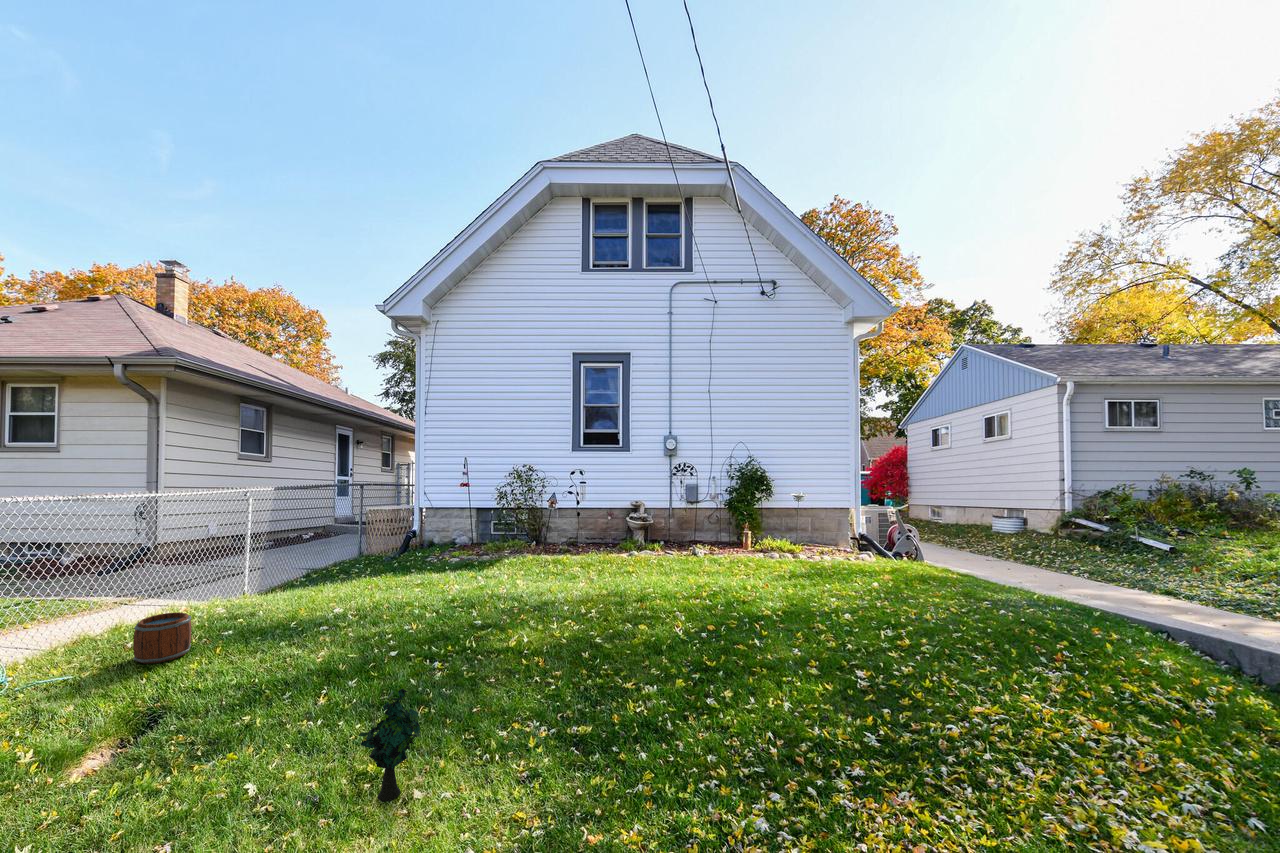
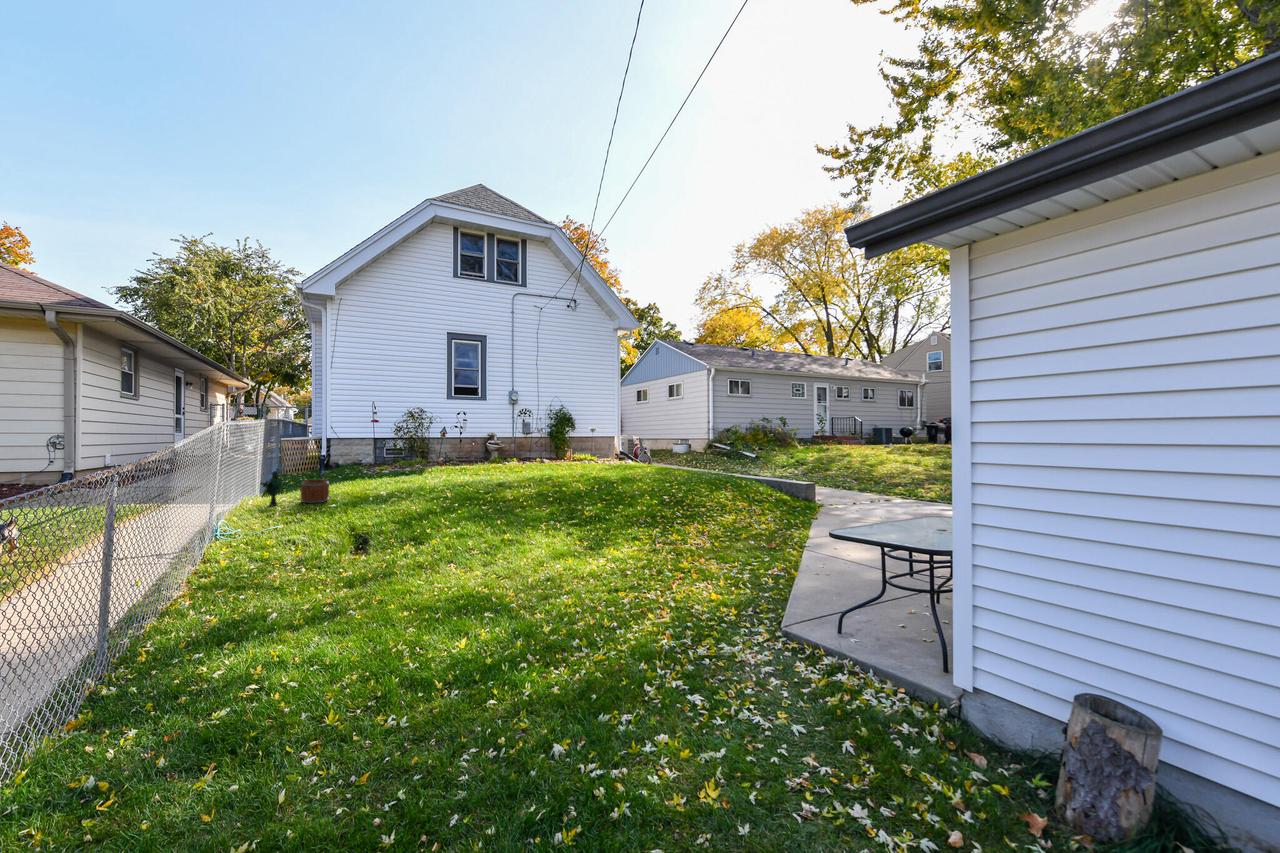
decorative plant: present [358,688,421,801] -> present [261,469,285,506]

